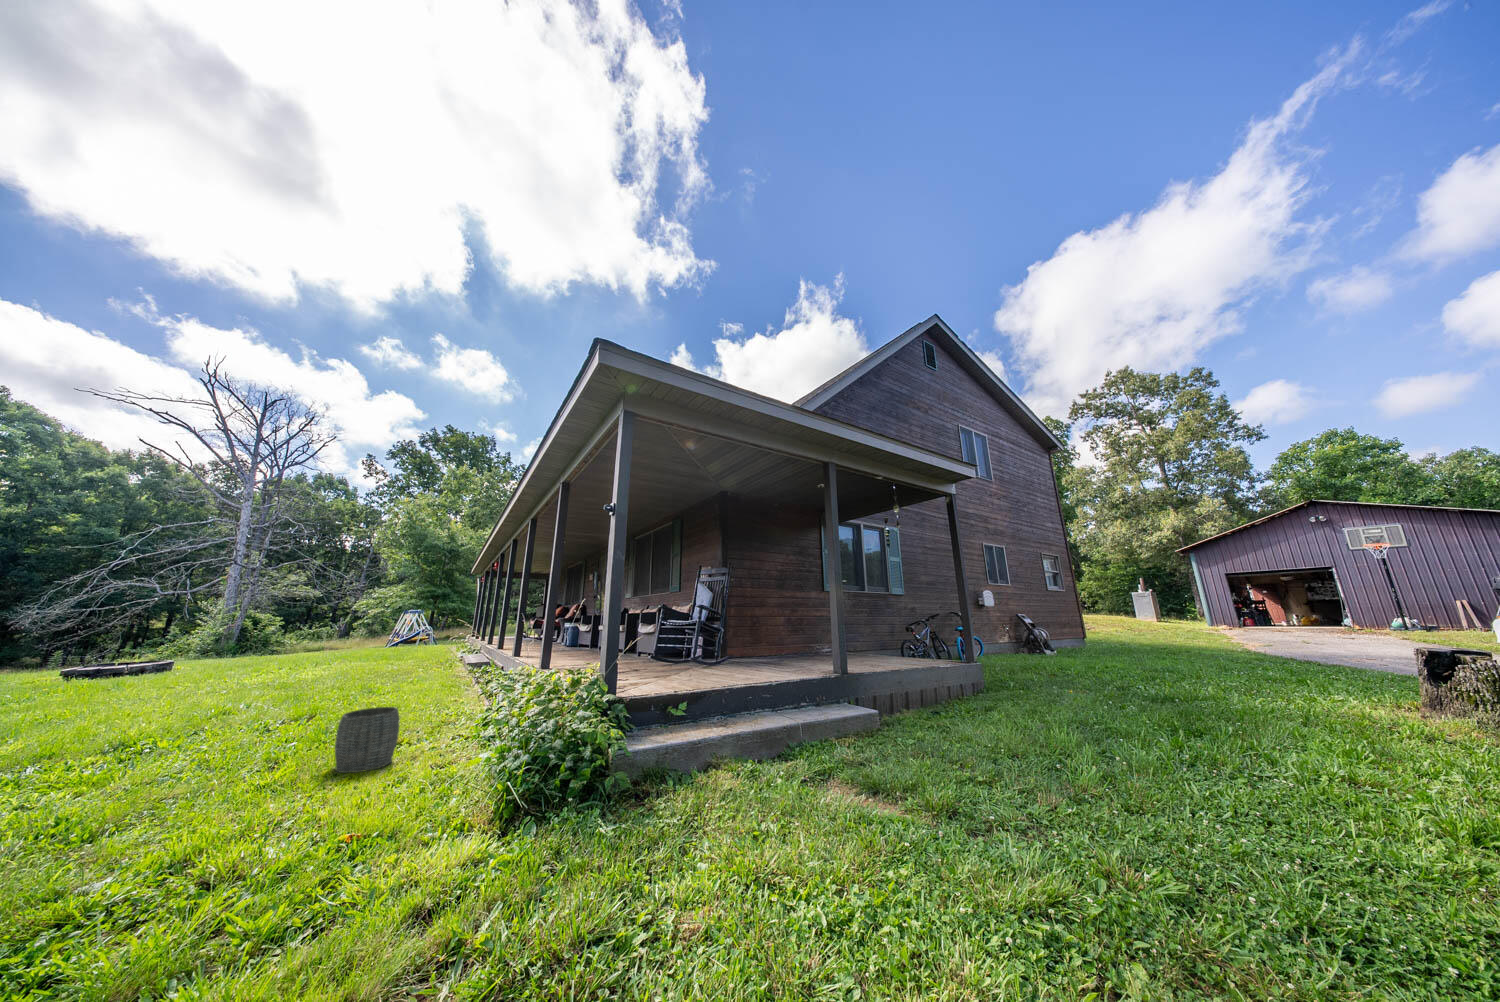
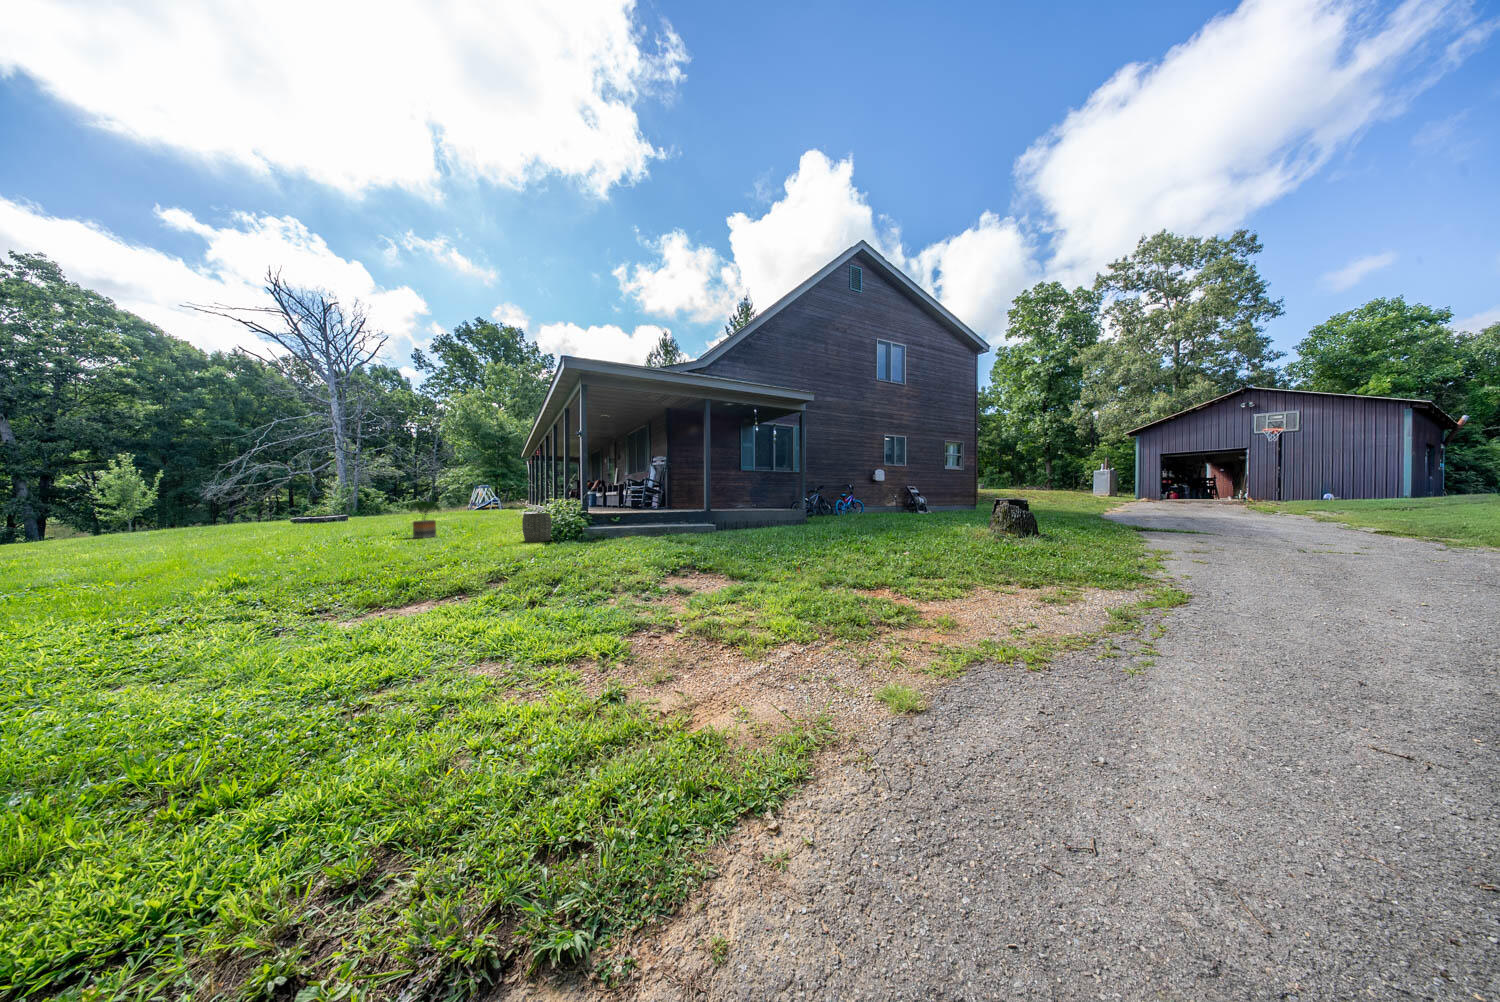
potted tree: none [147,673,223,749] -> present [410,500,442,538]

